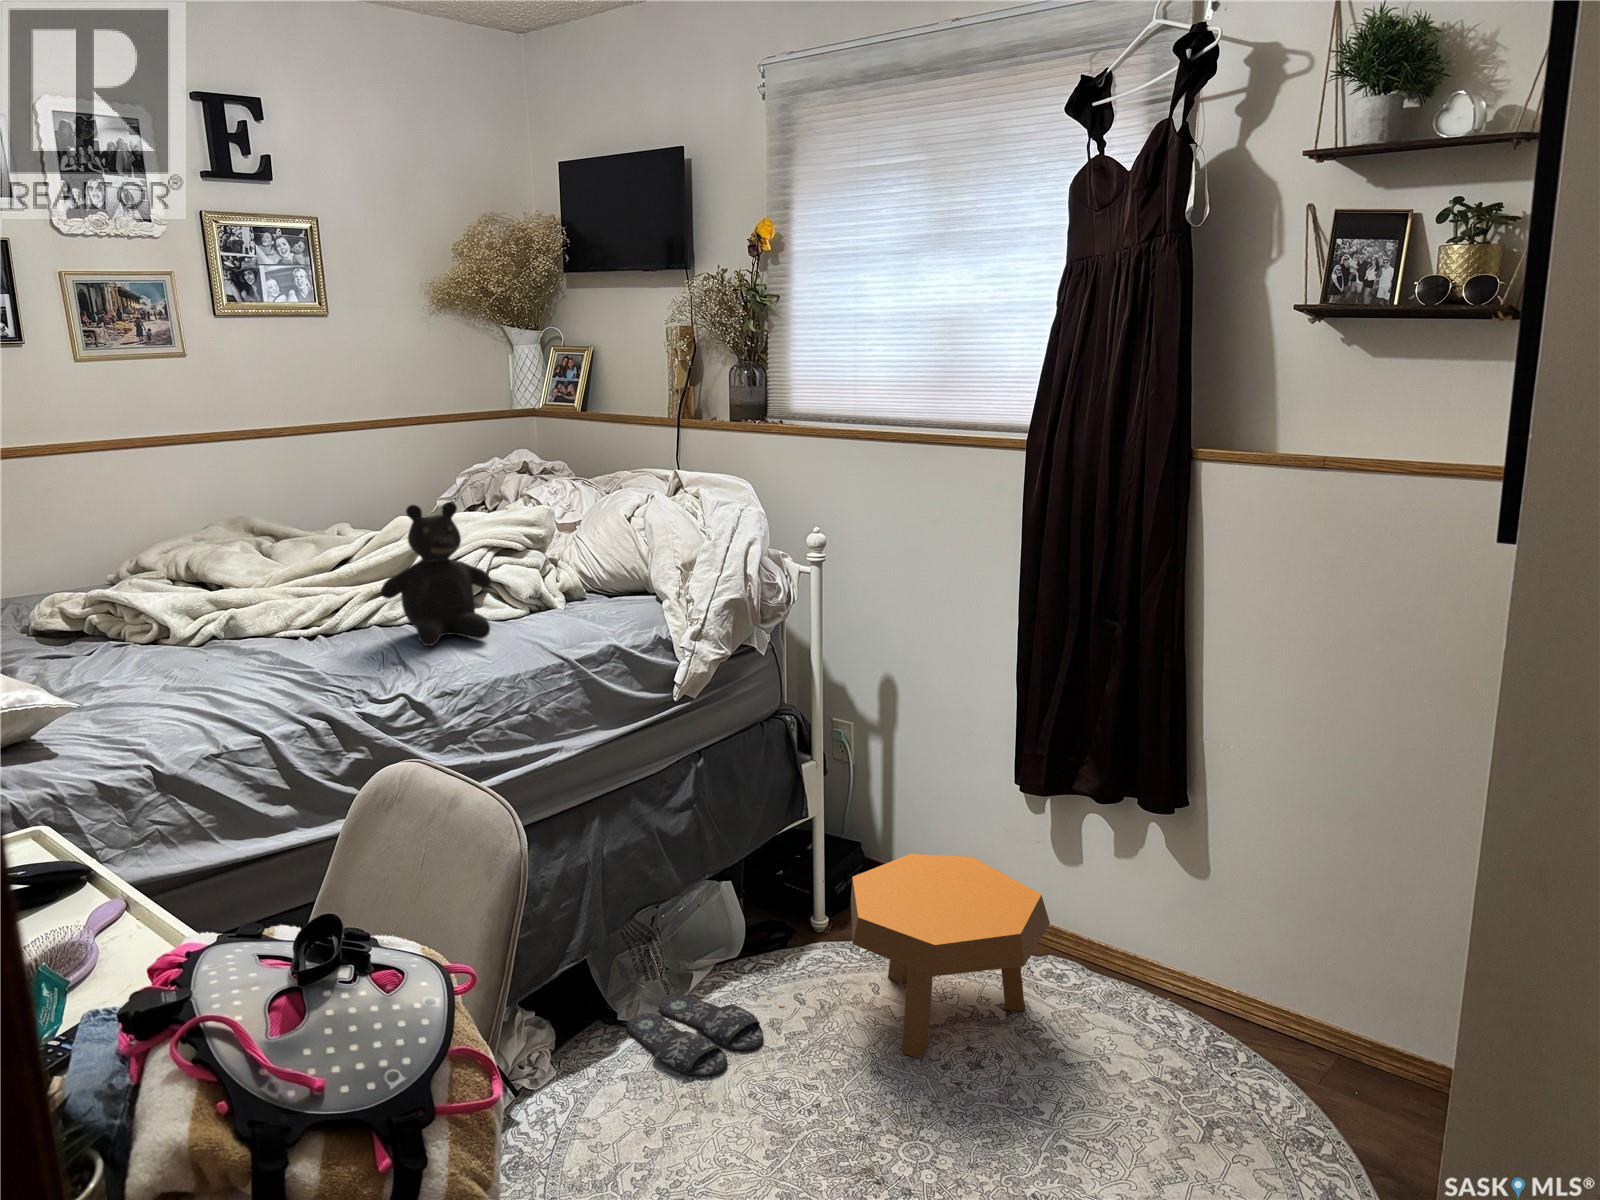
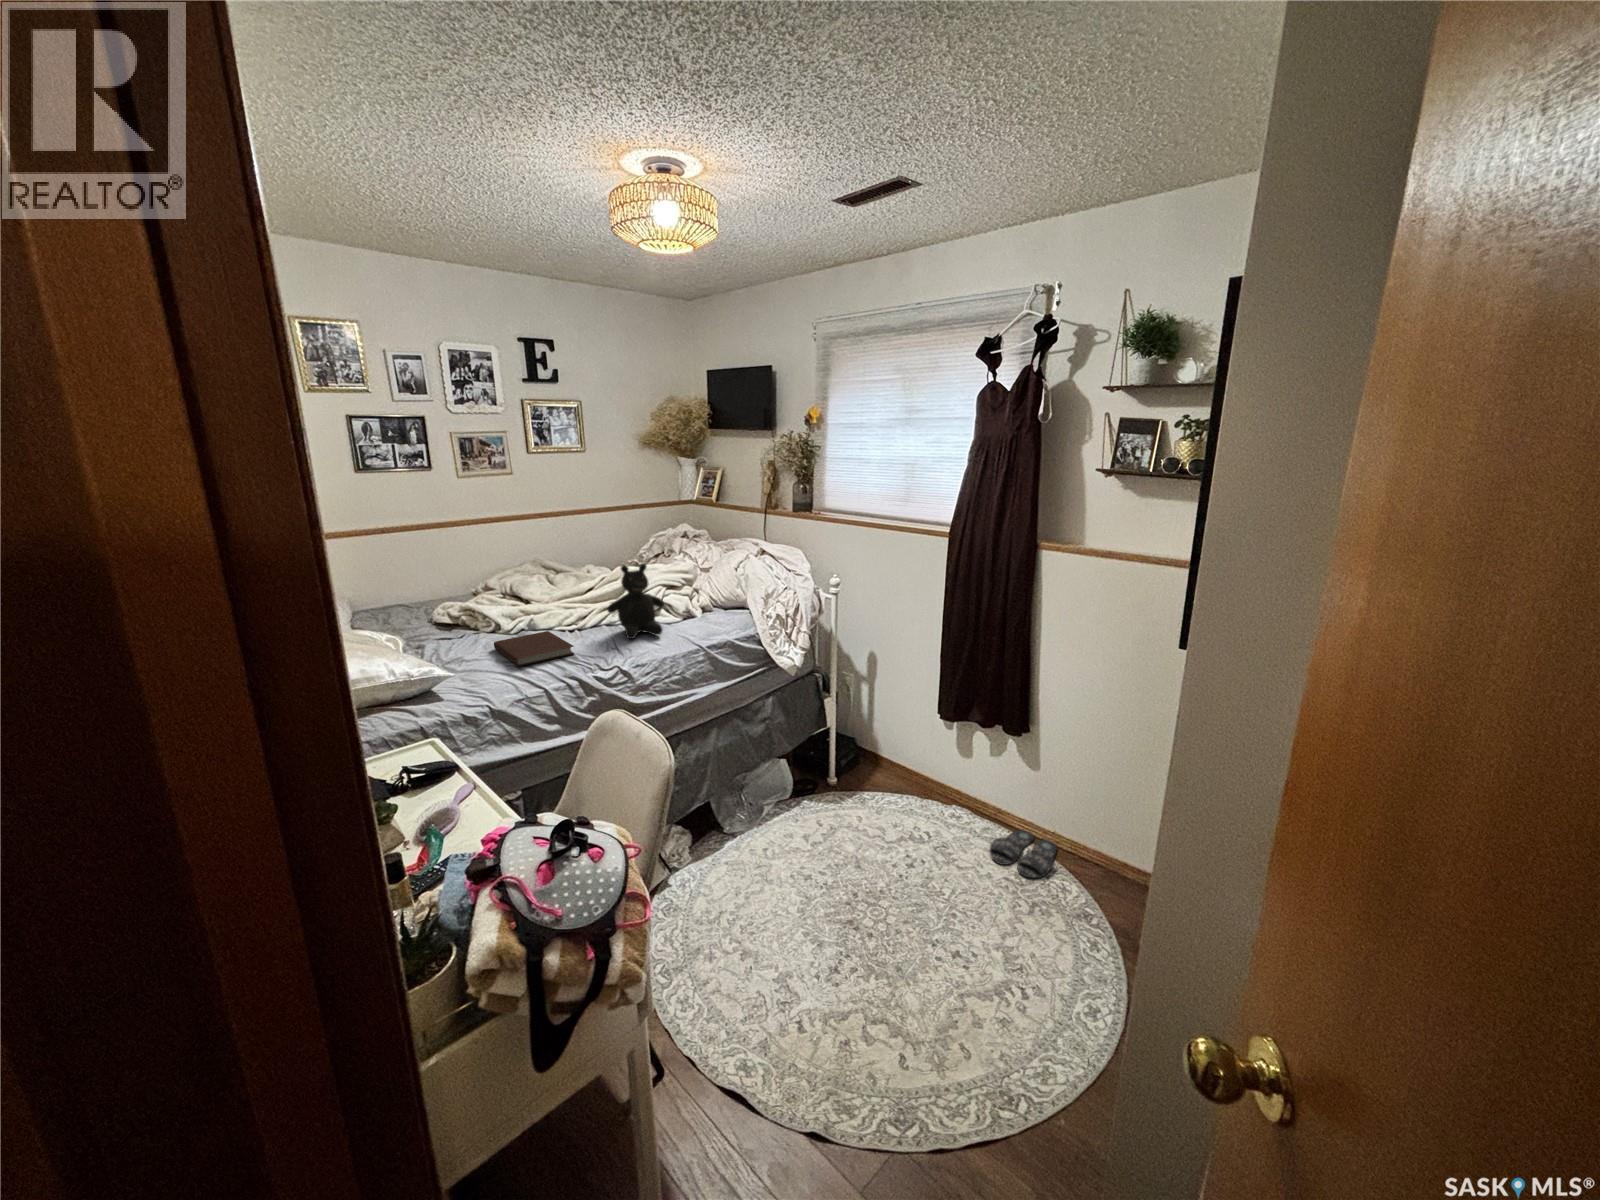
notebook: none [155,635,319,695] -> present [494,631,575,666]
footstool: present [851,854,1050,1058] -> none [847,750,952,861]
slippers: present [627,995,764,1076] -> present [990,830,1057,878]

